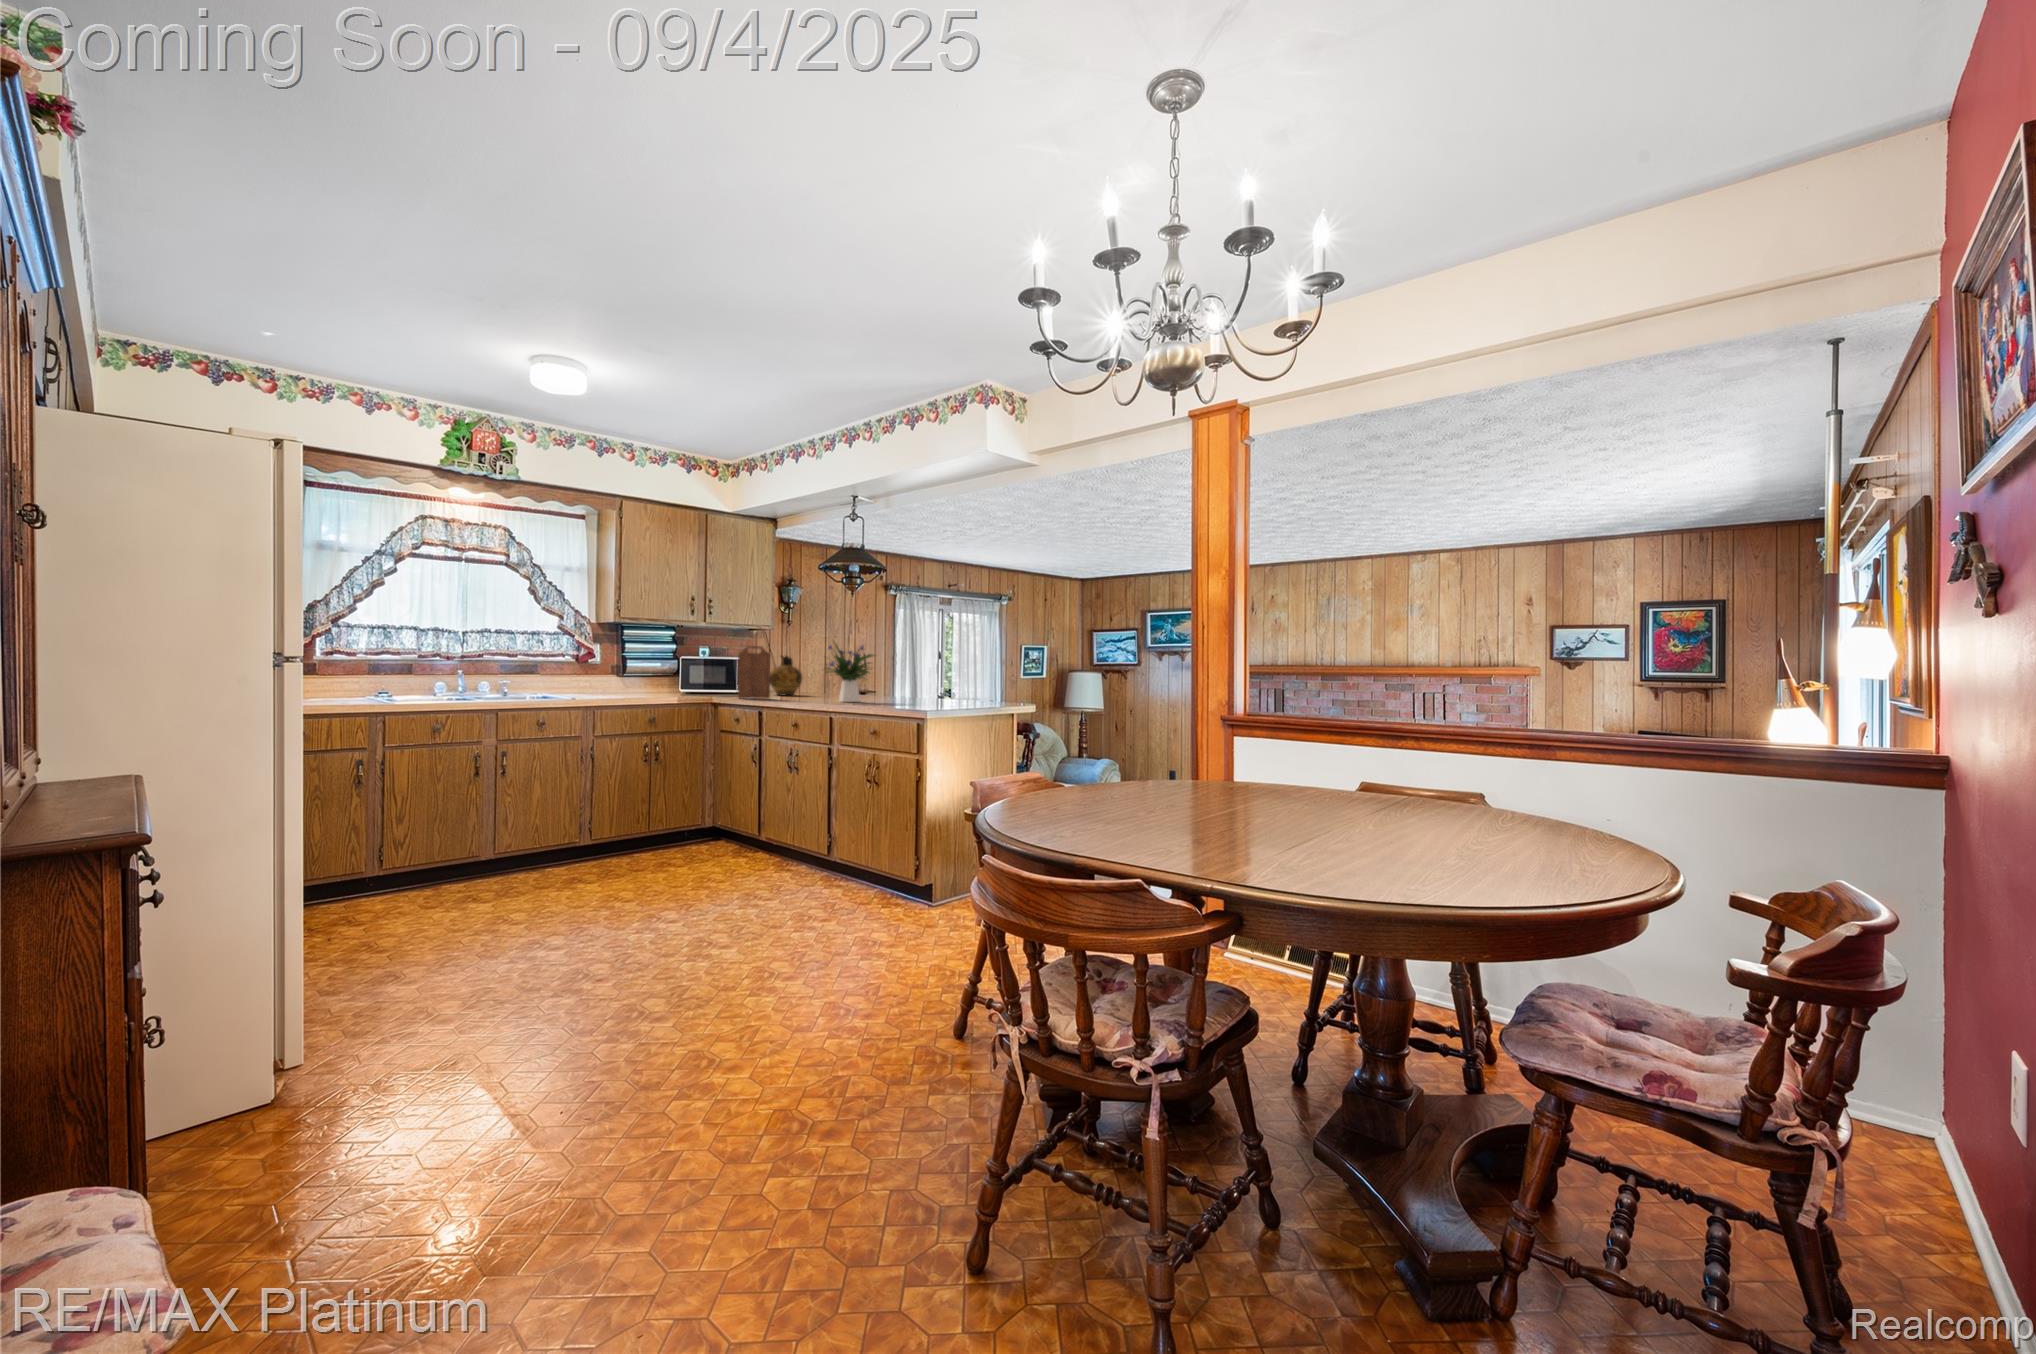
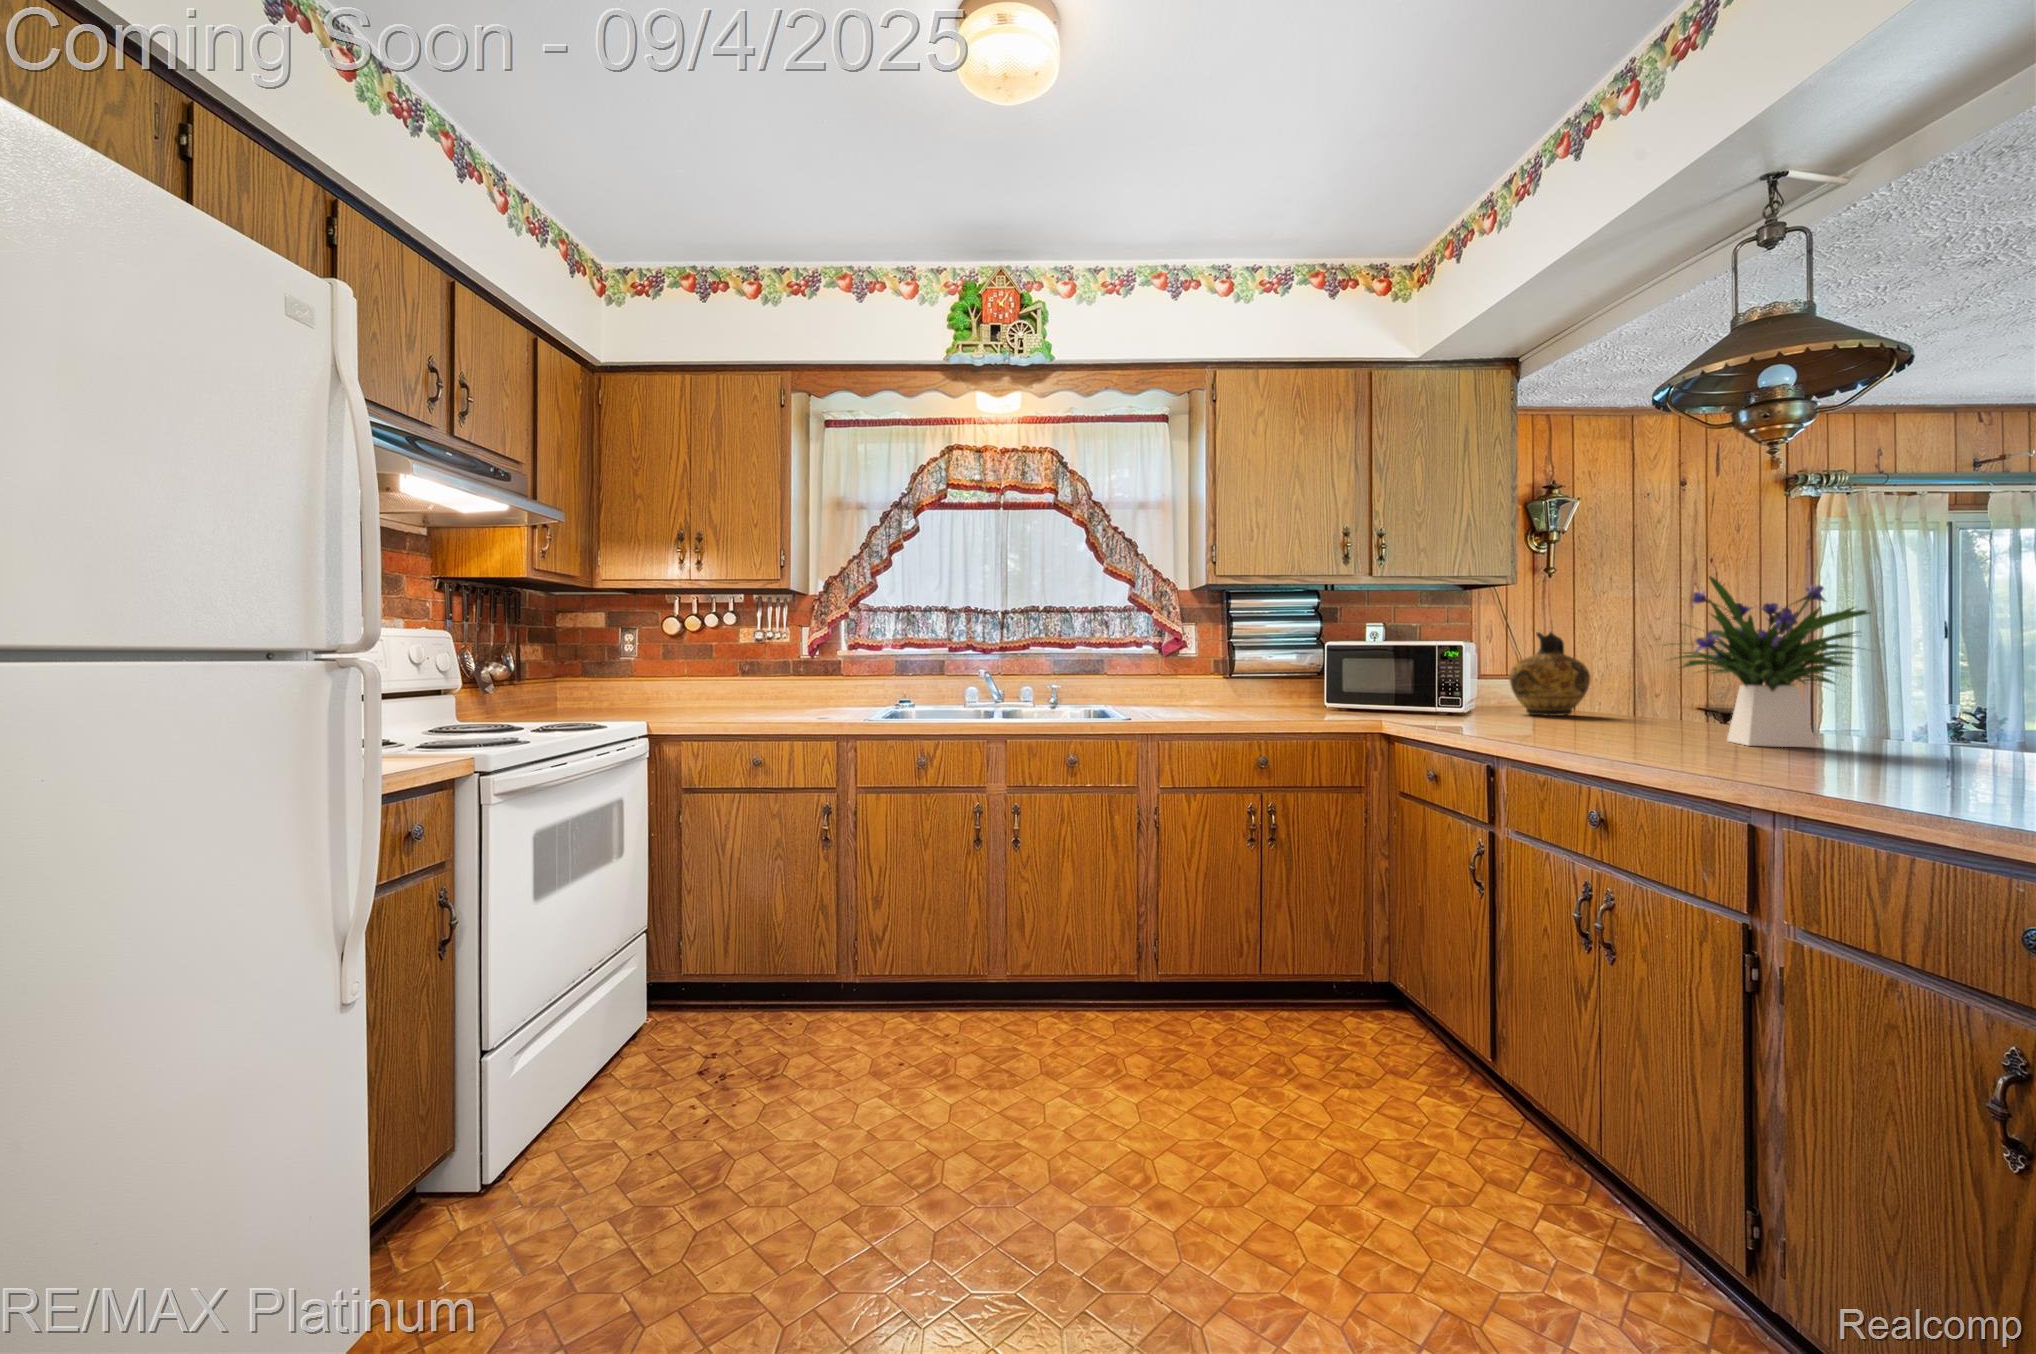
cutting board: present [738,646,770,698] -> none [1439,610,1516,724]

